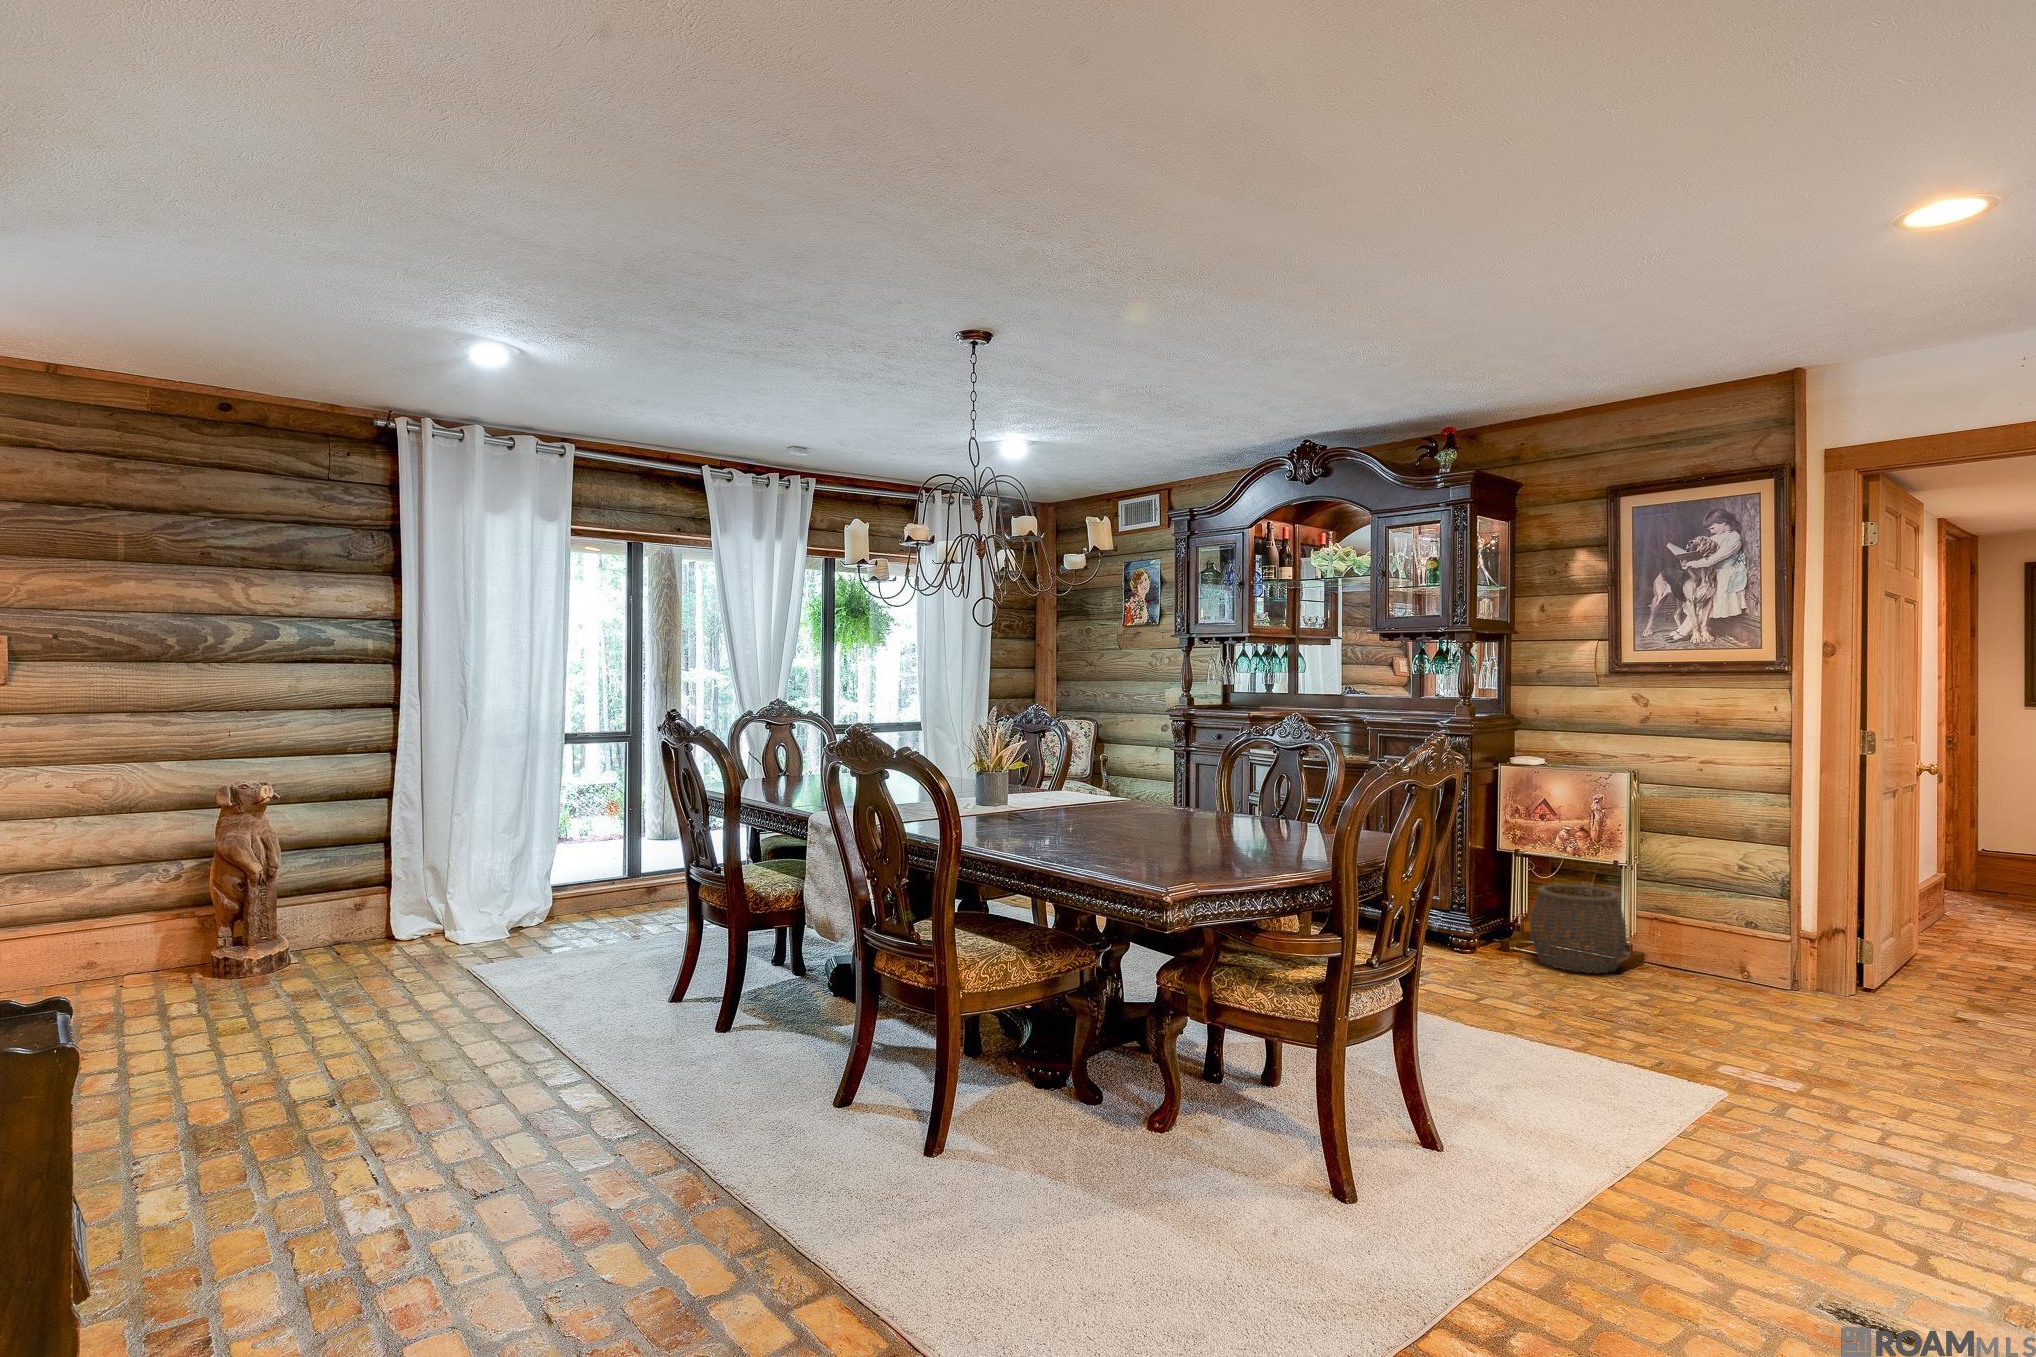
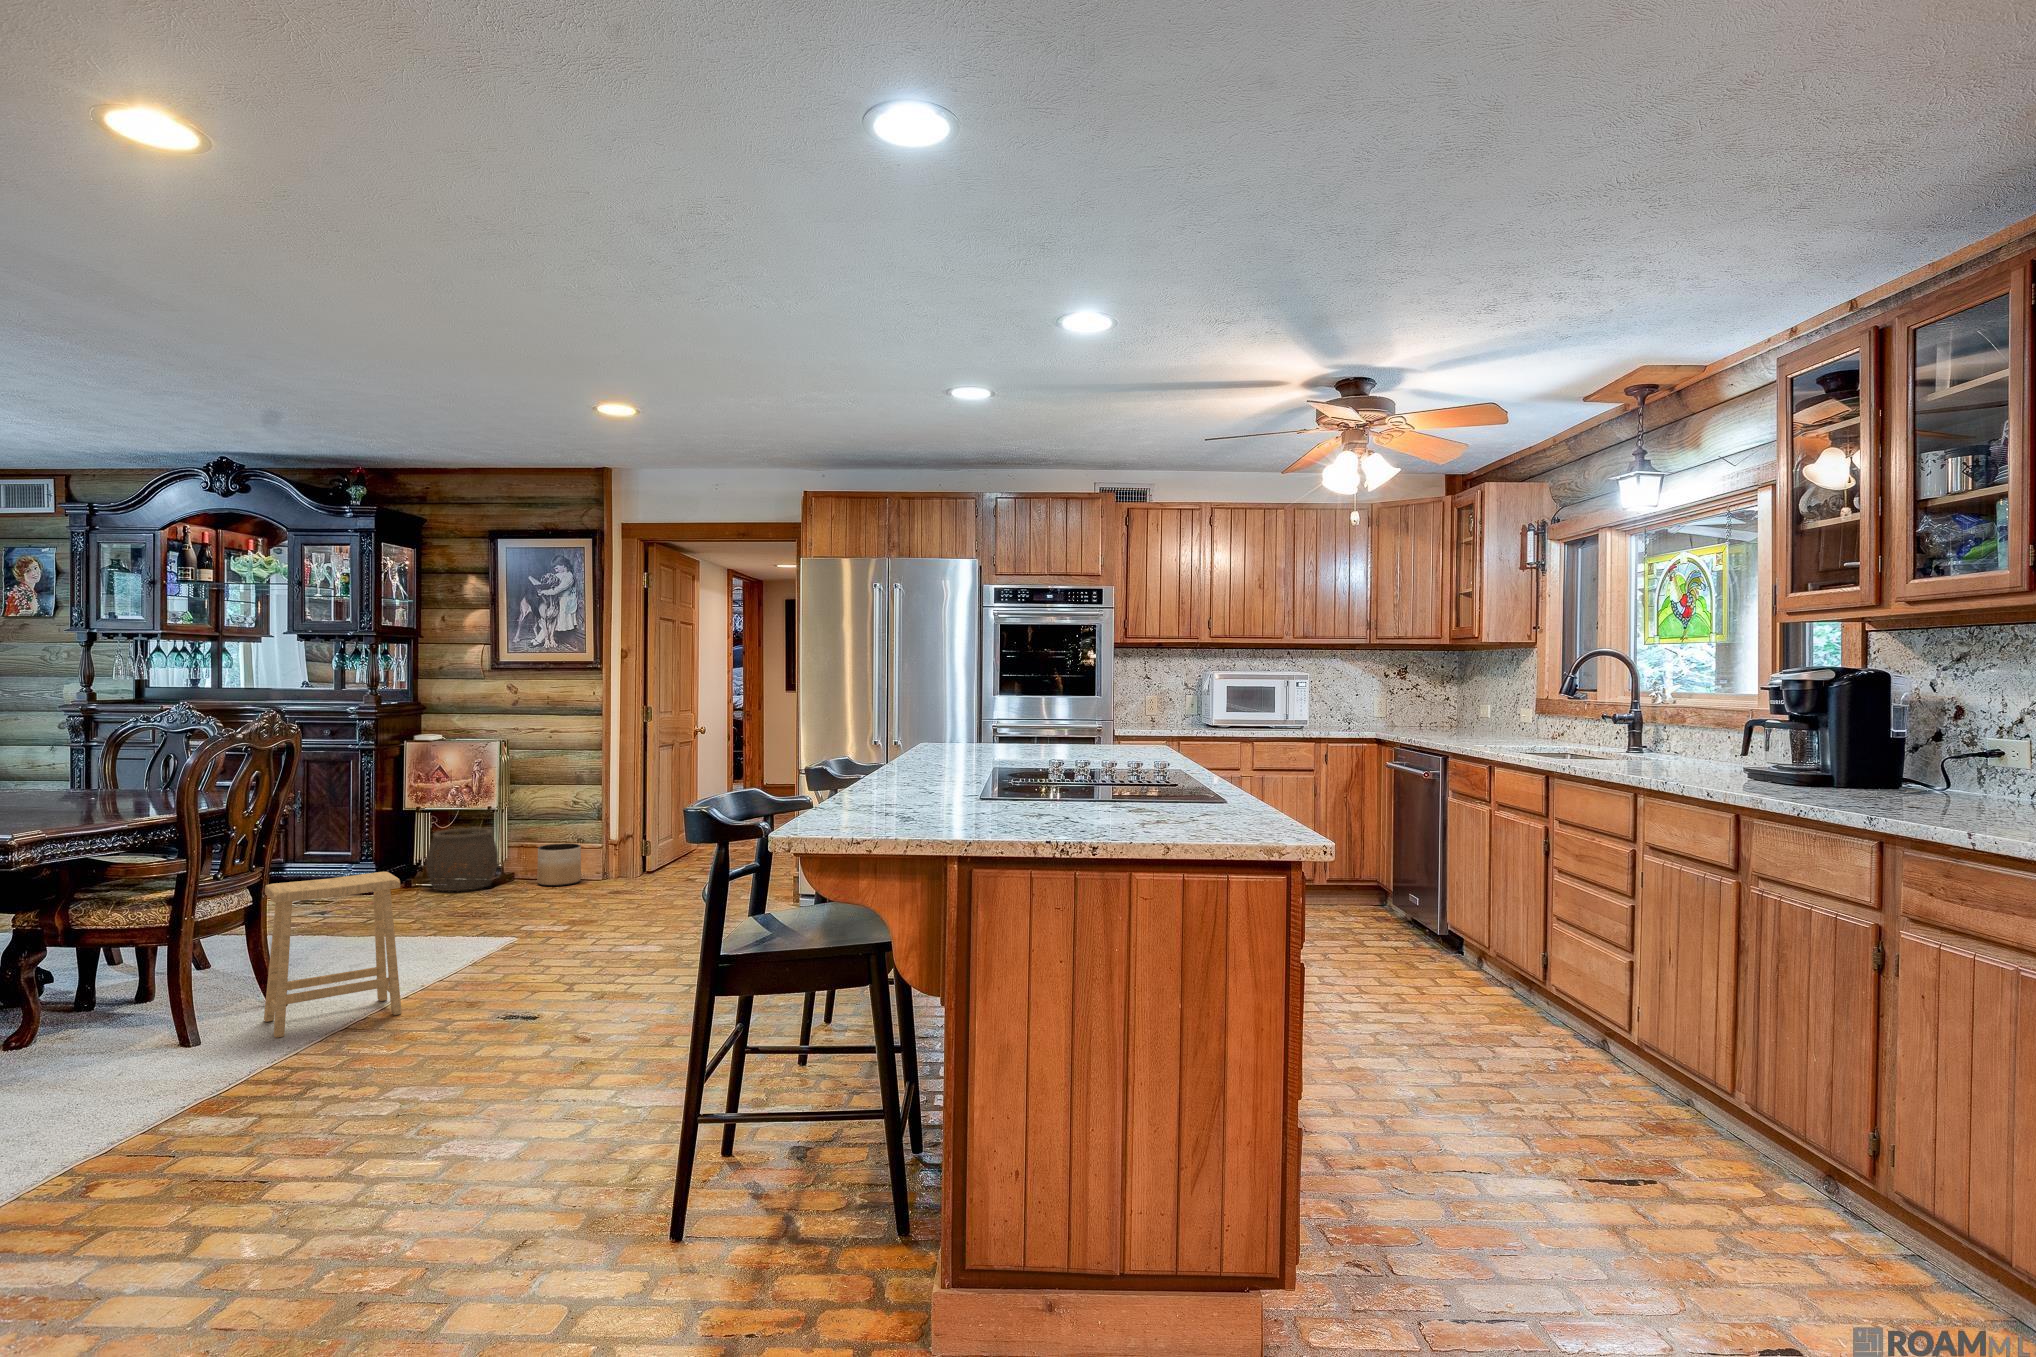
planter: none [1687,925,1756,992] -> present [537,843,581,886]
footstool: none [1426,985,1633,1239] -> present [264,872,402,1038]

